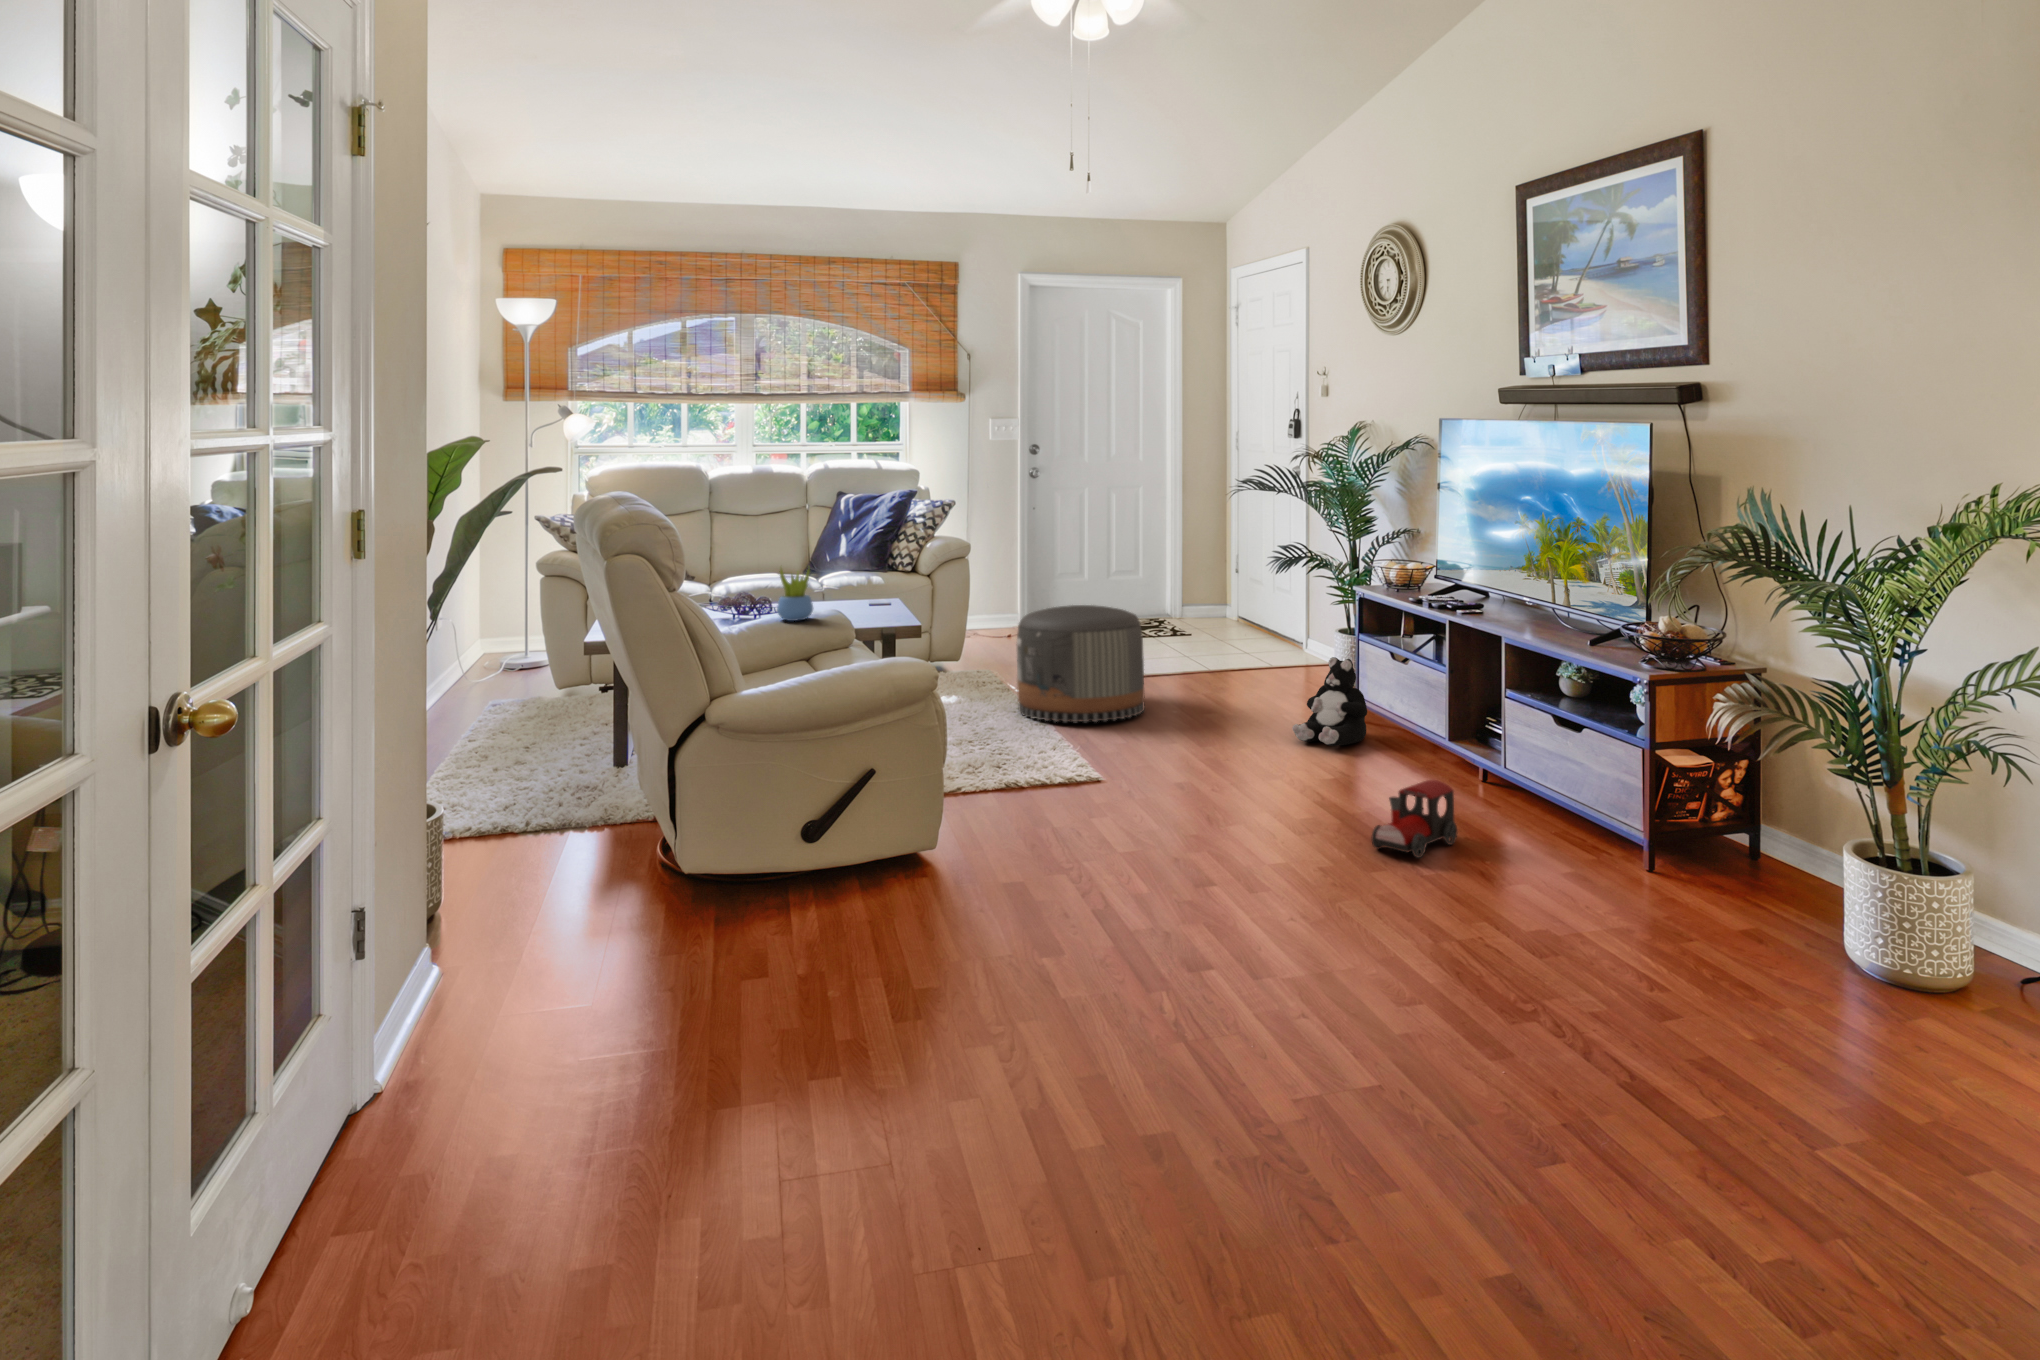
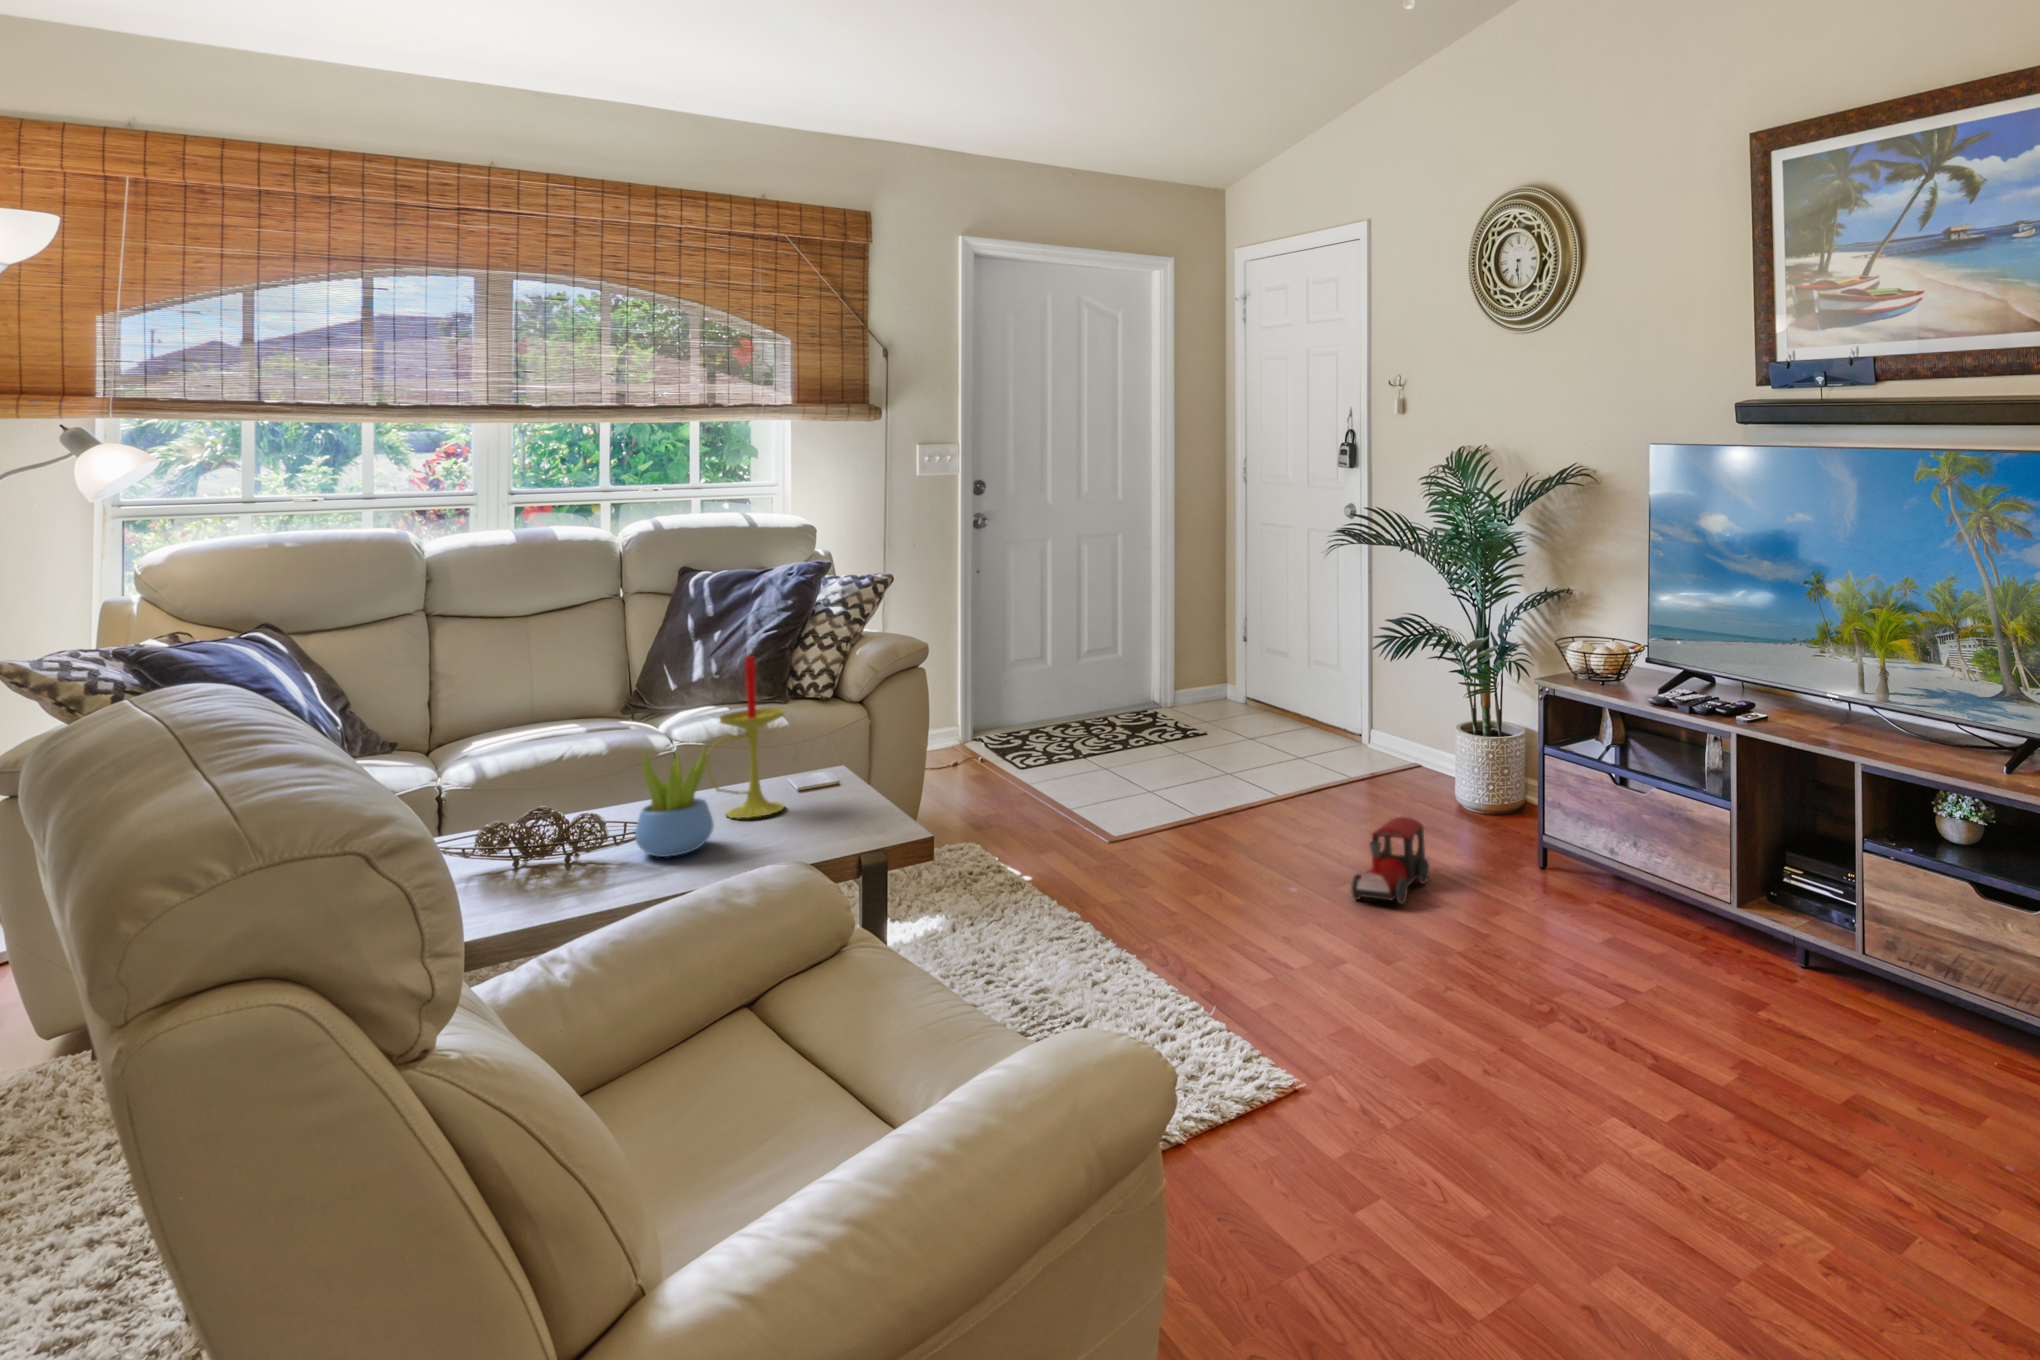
candle: none [815,525,856,612] -> present [706,656,785,818]
pouf: present [1017,605,1144,722] -> none [1053,740,1259,950]
plush toy: present [1292,657,1367,746] -> none [1506,794,1605,934]
toy train: present [1371,780,1457,858] -> present [1351,817,1429,904]

